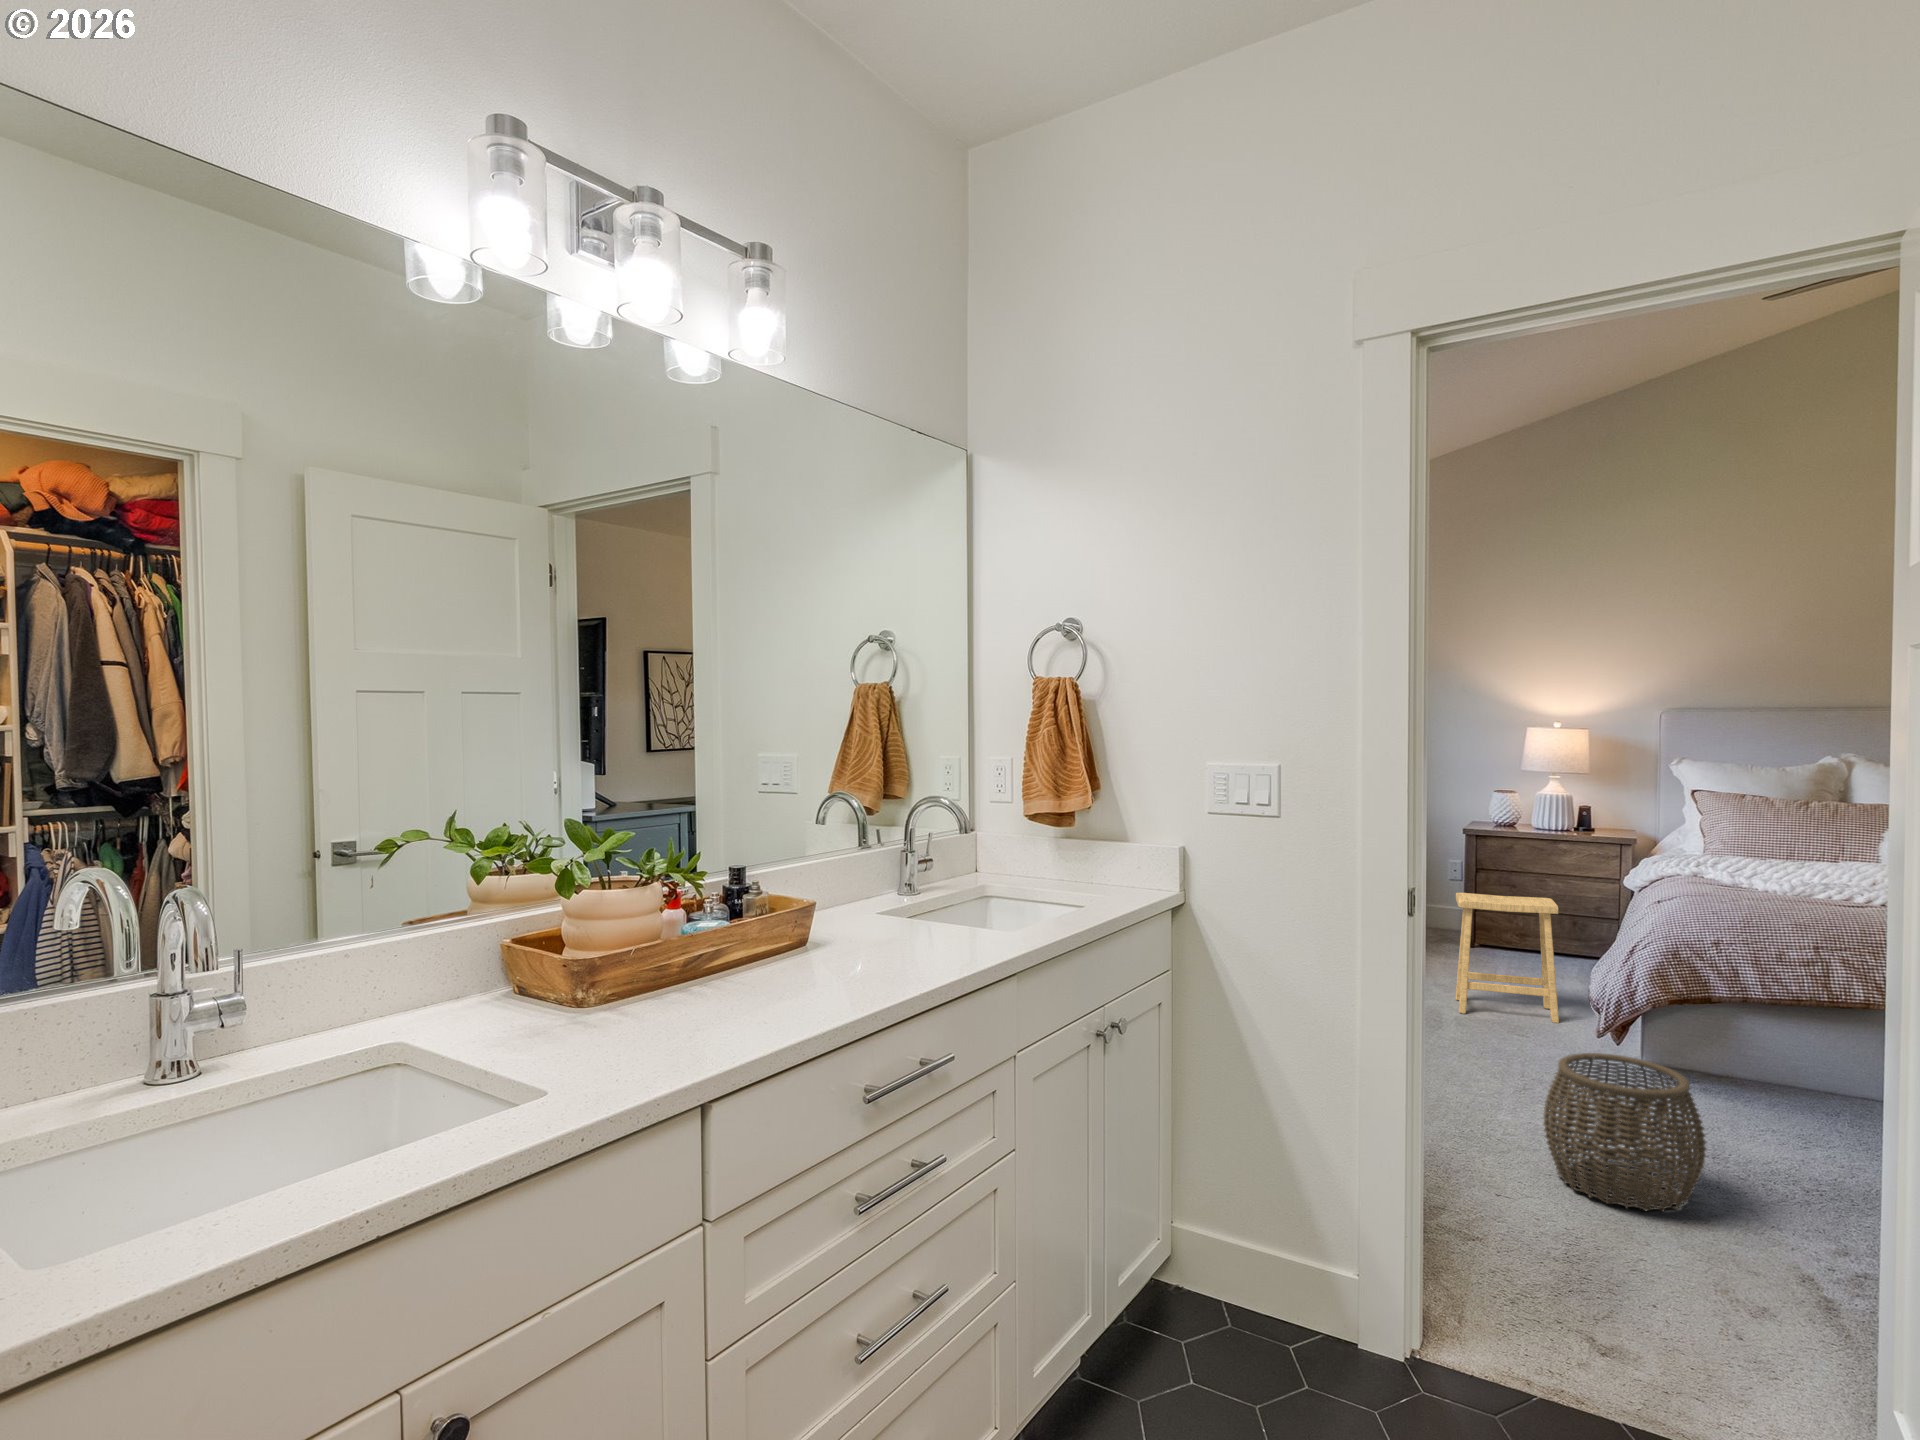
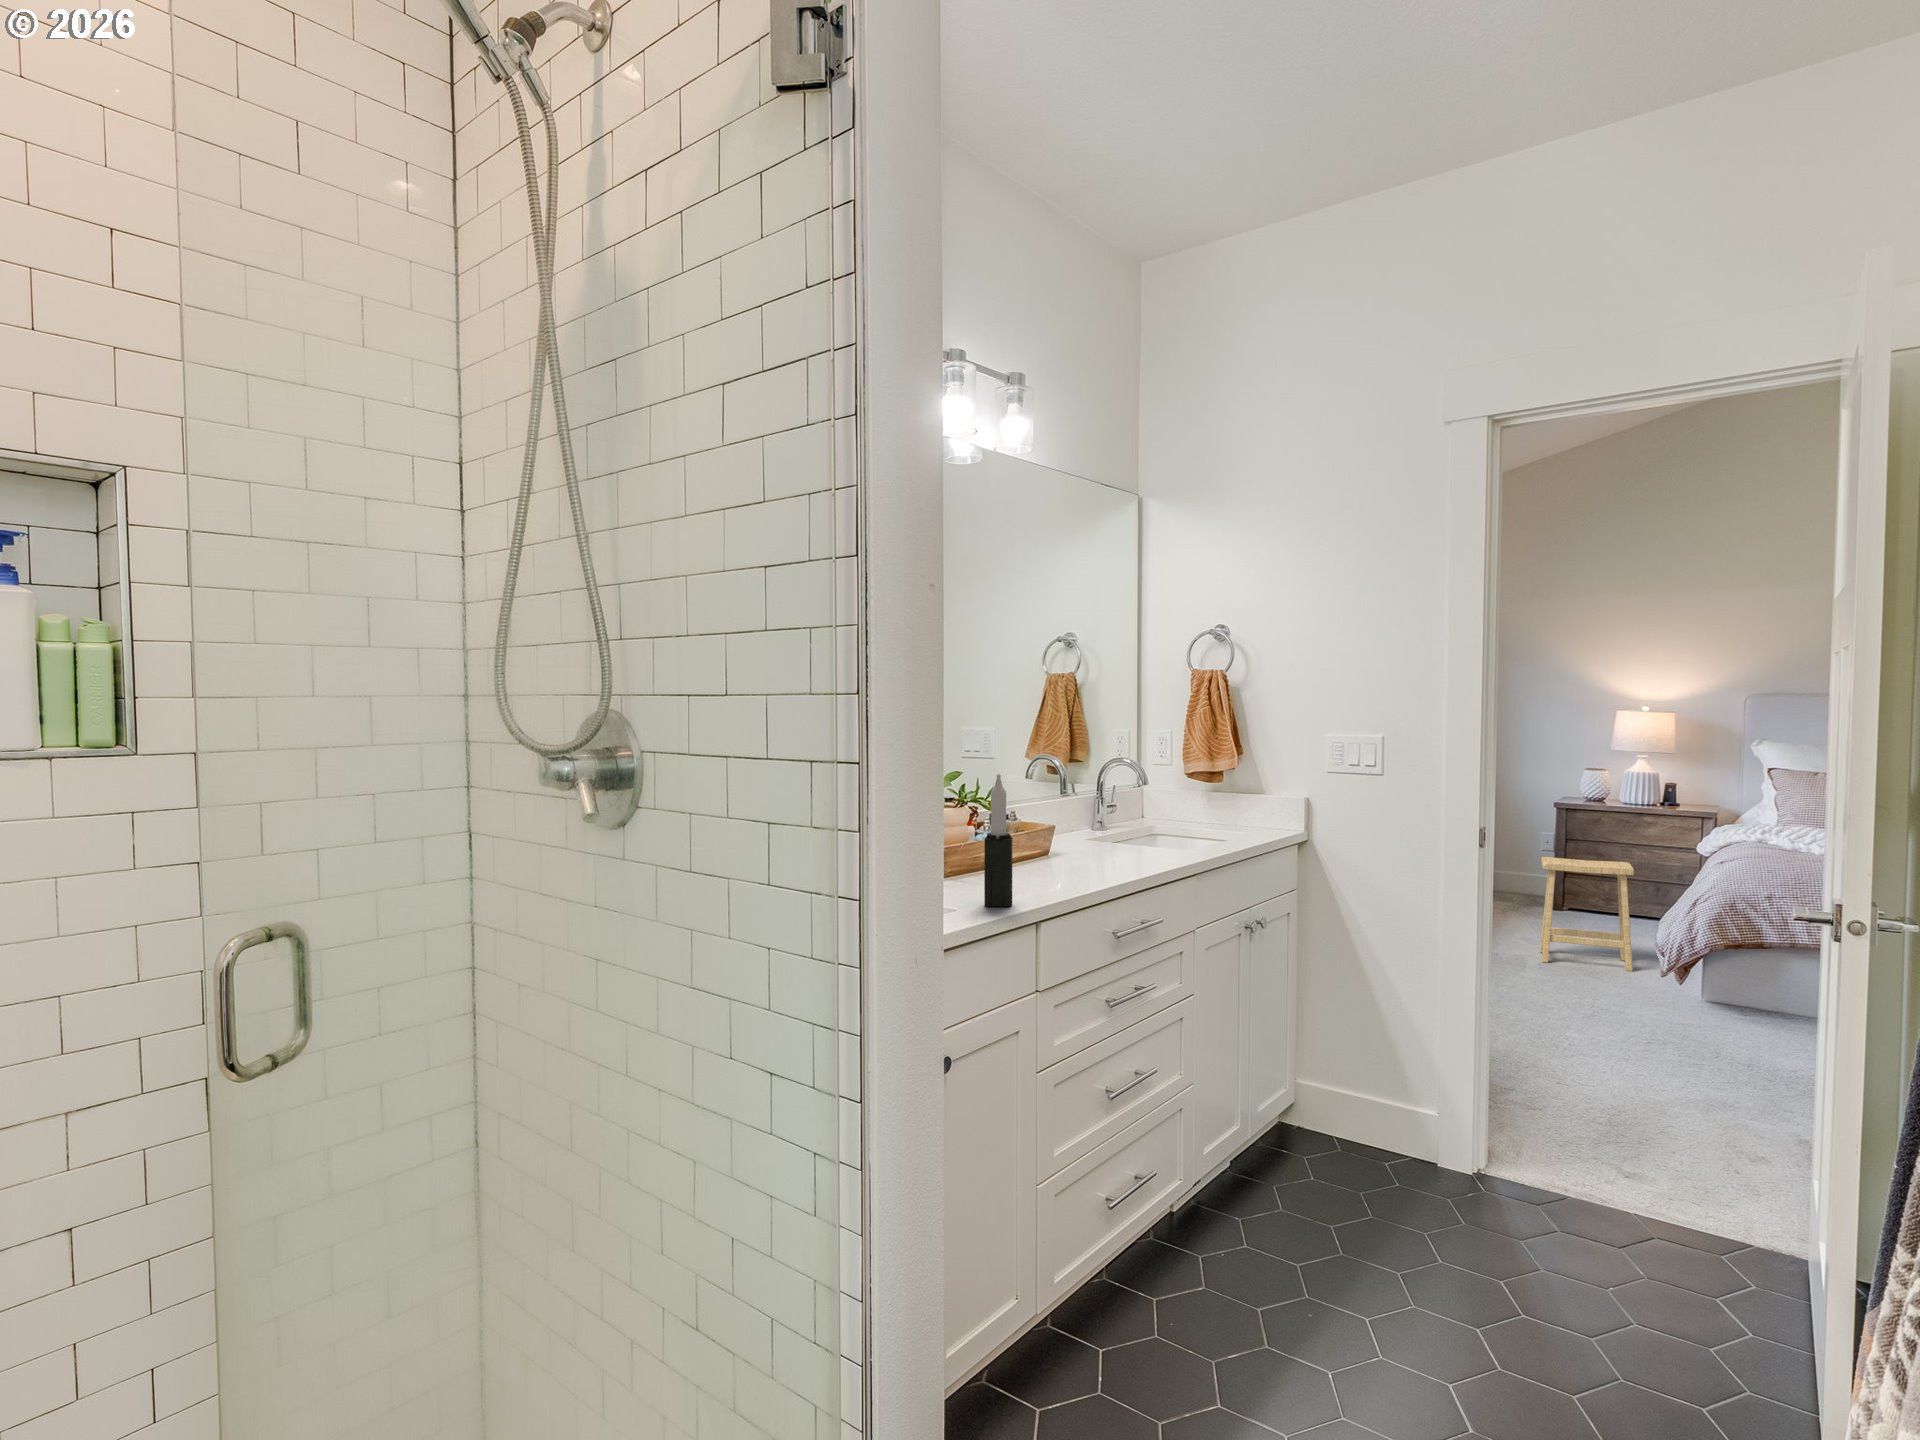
candle: none [614,842,669,1072] -> present [984,774,1012,907]
woven basket: present [1544,1053,1706,1211] -> none [1598,976,1732,1097]

